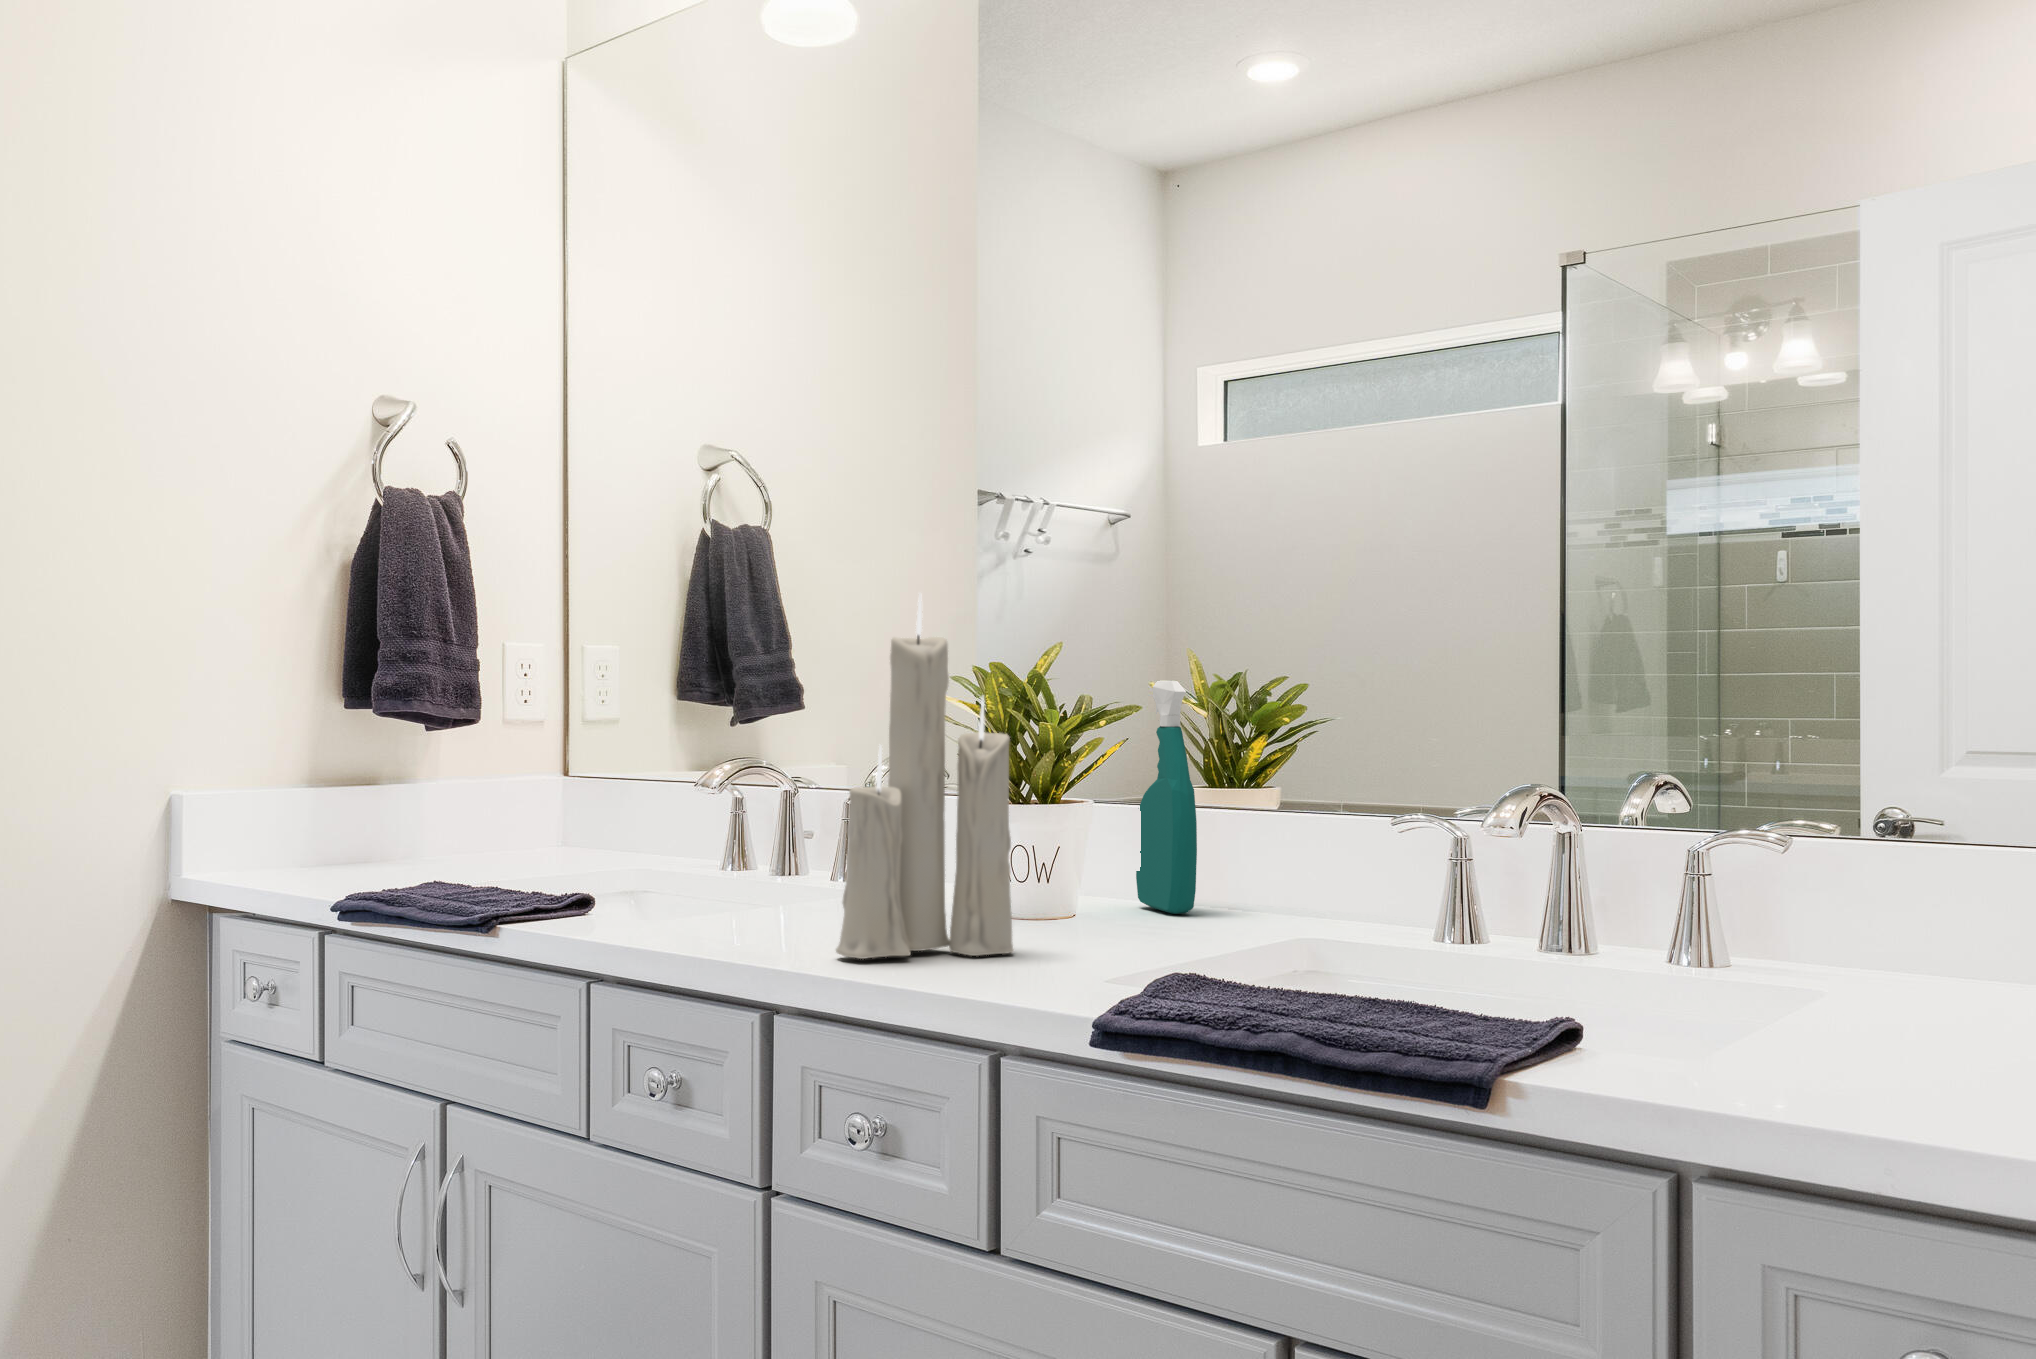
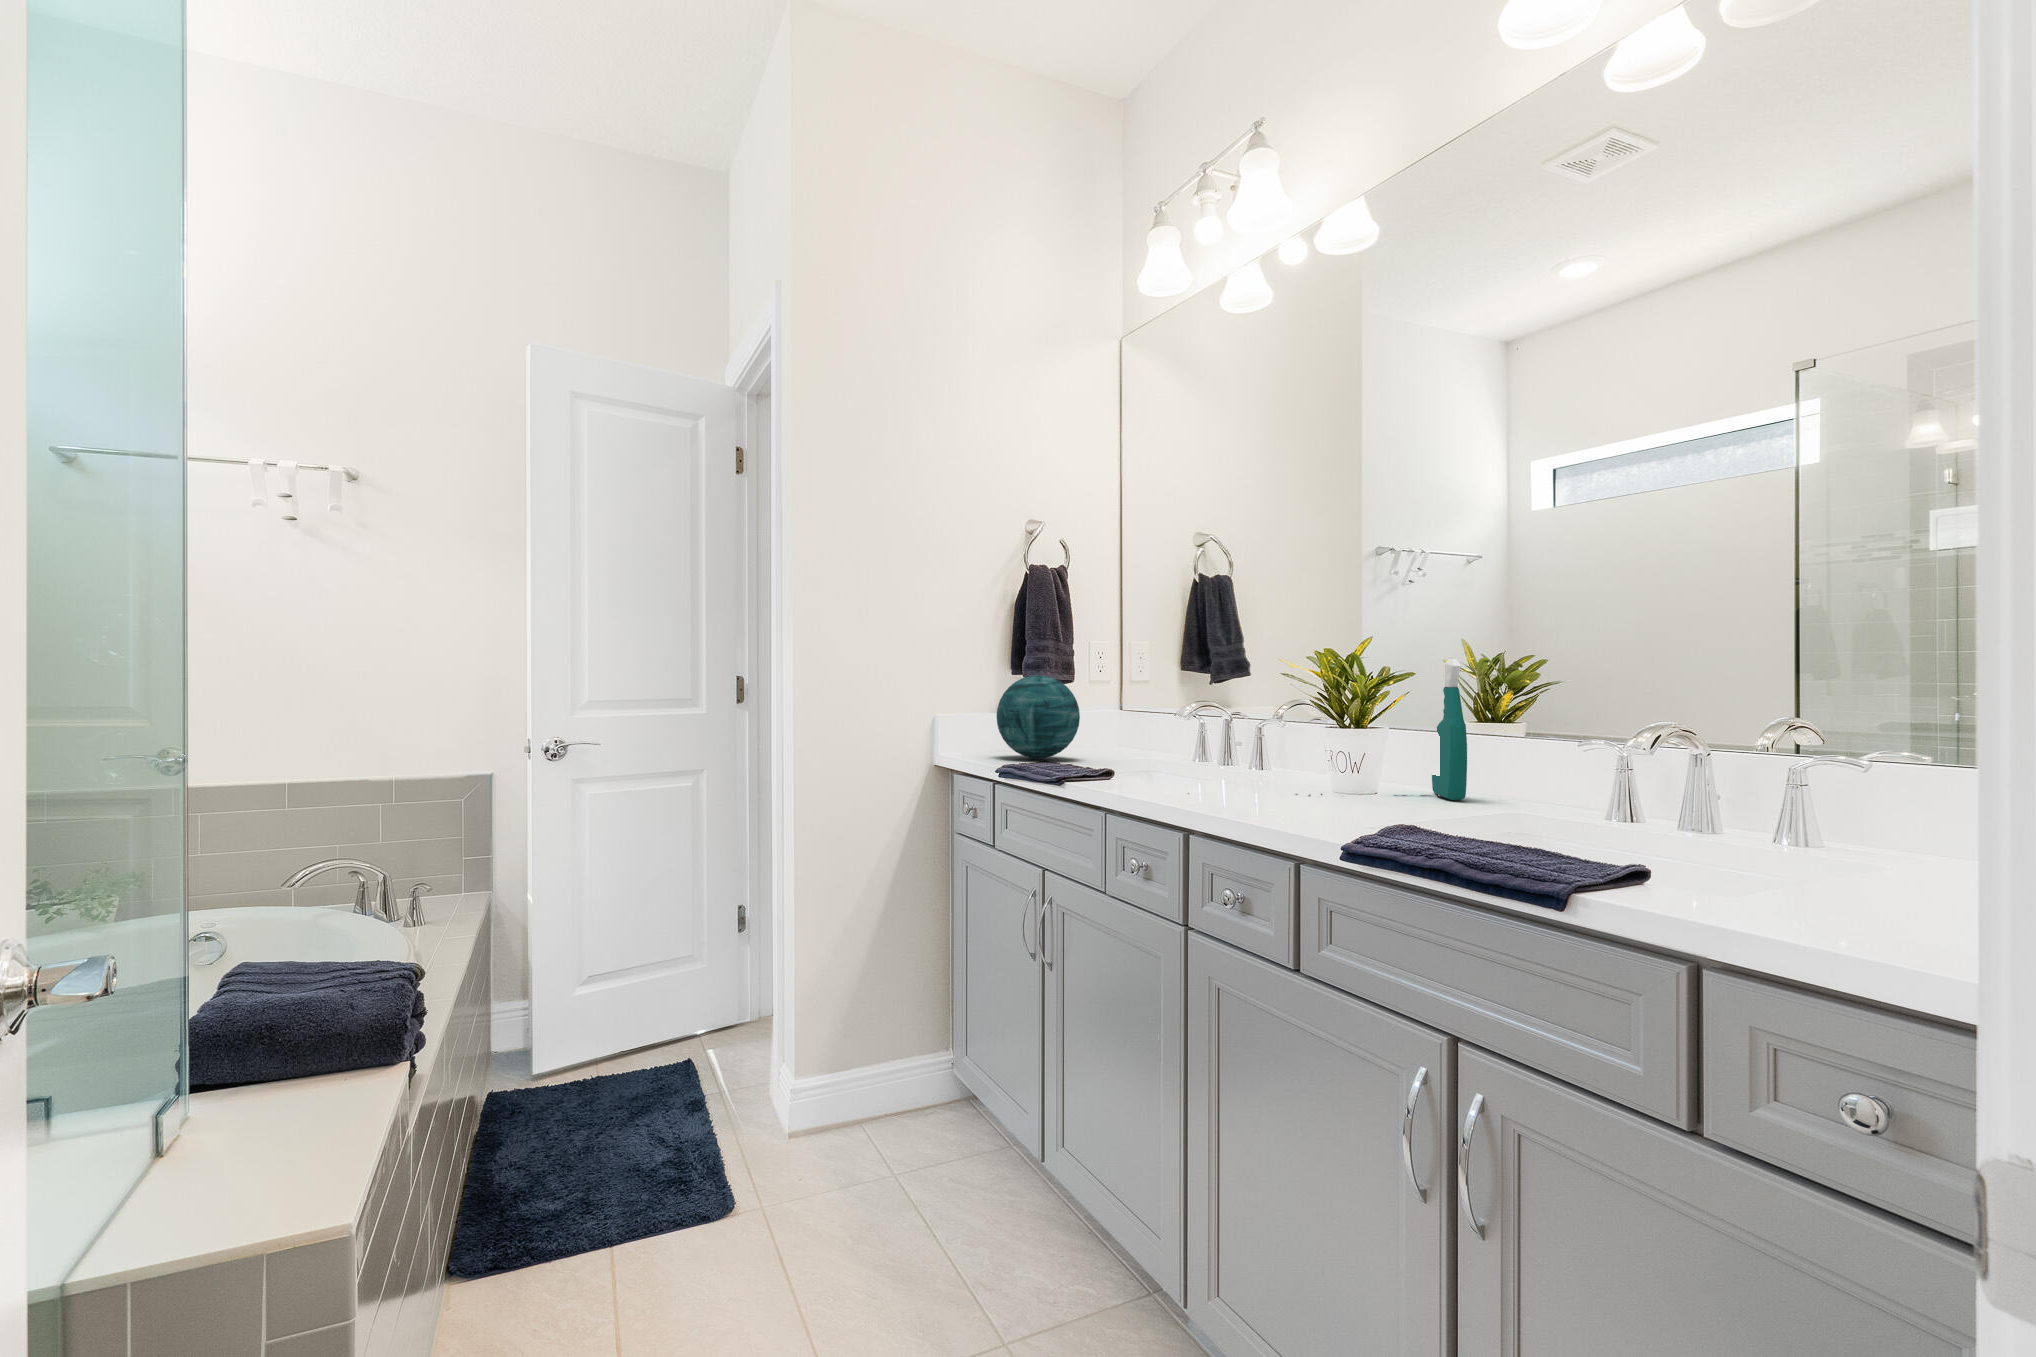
candle: present [836,594,1014,959] -> none [1224,601,1326,812]
decorative orb: none [319,708,496,873] -> present [997,675,1080,758]

